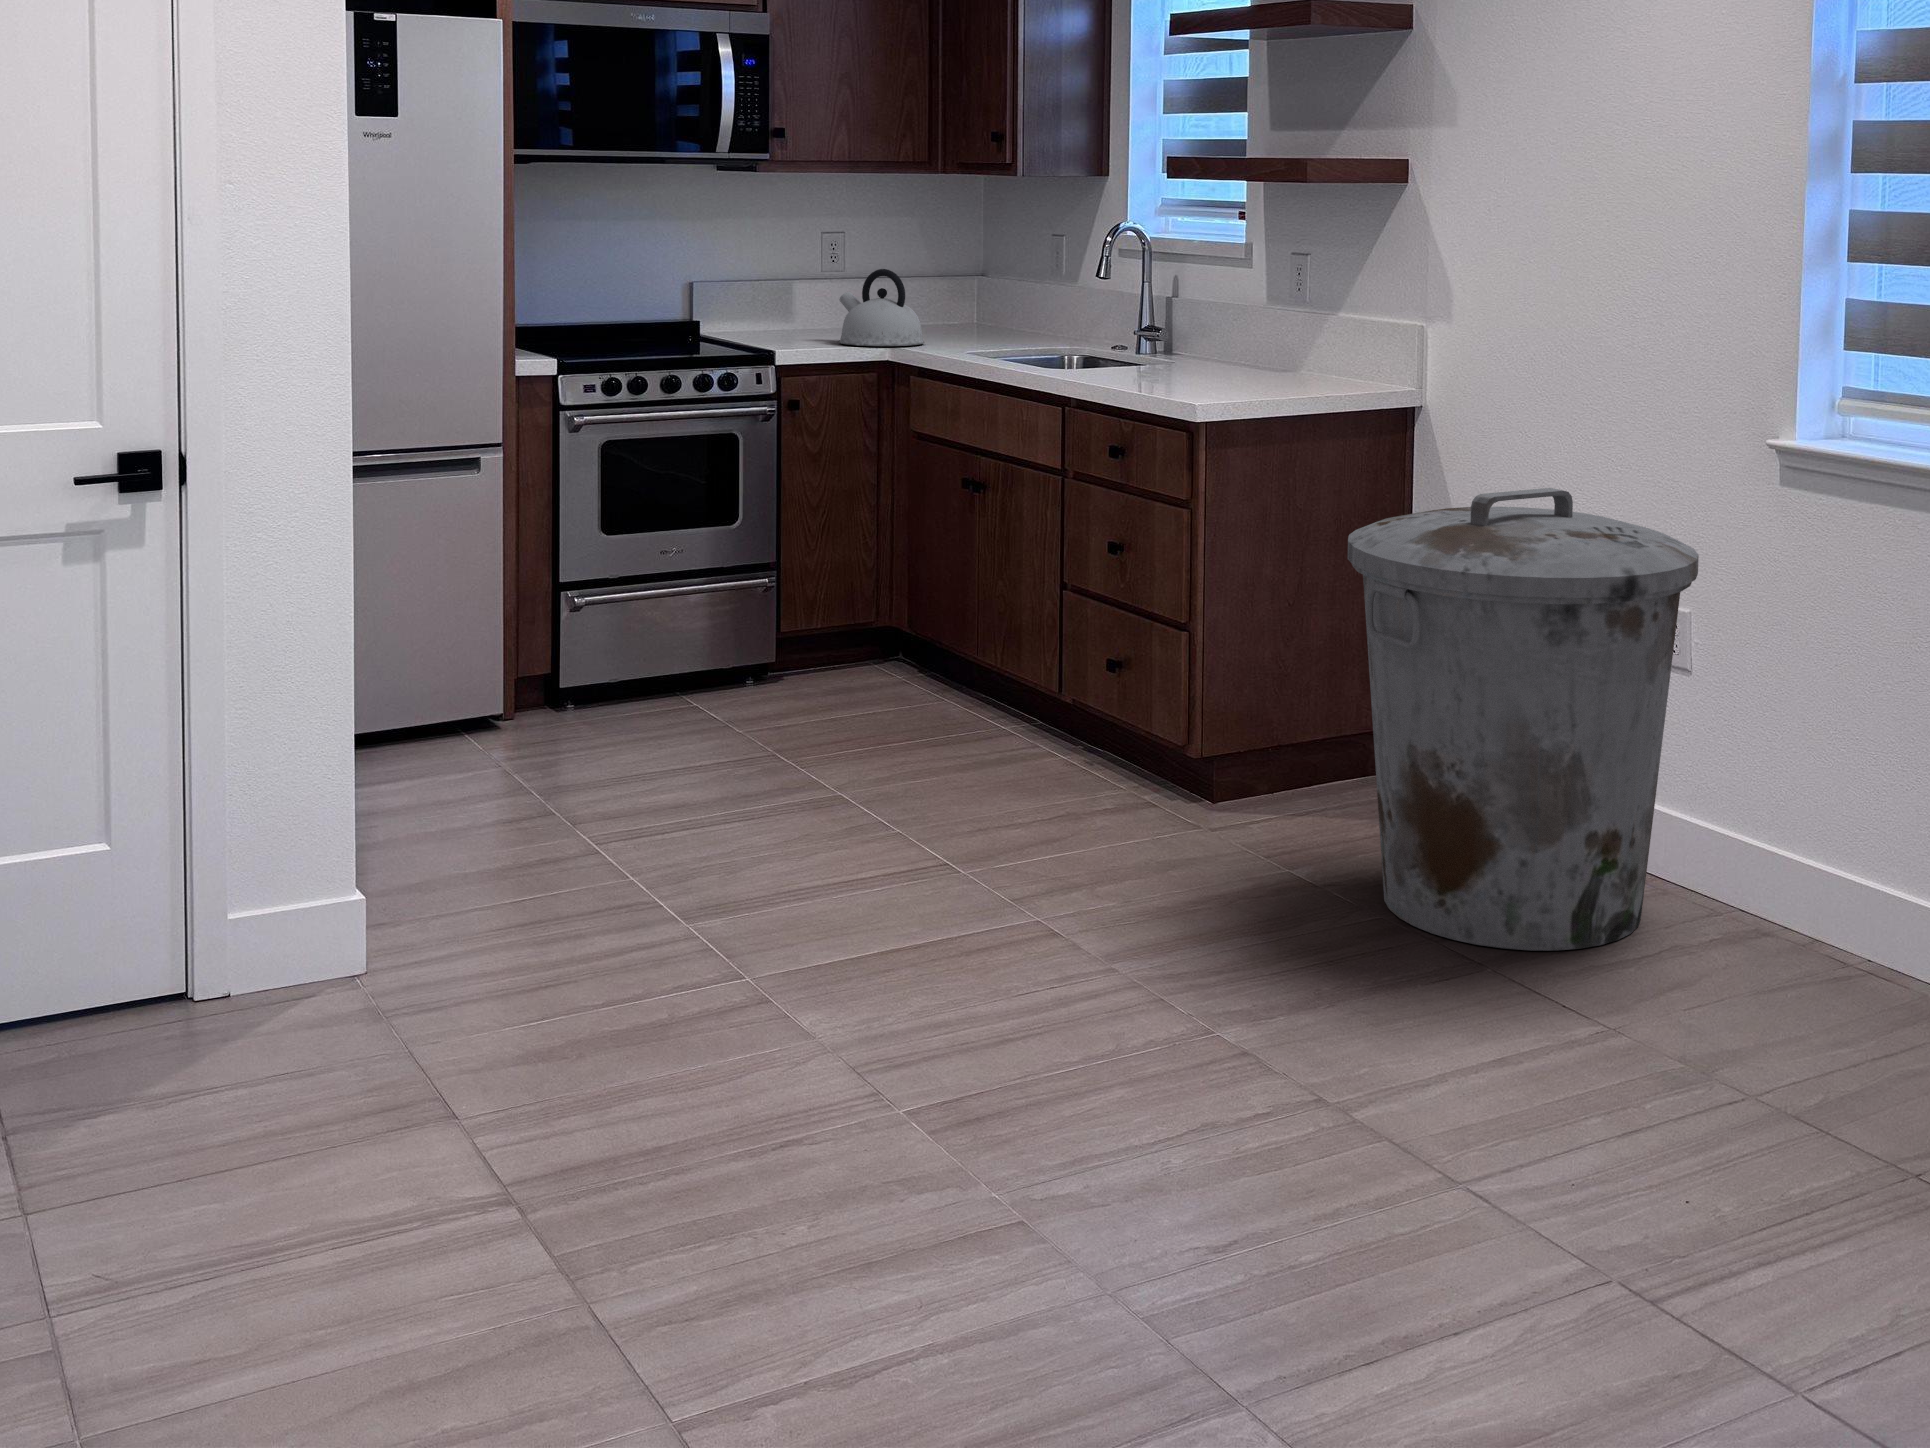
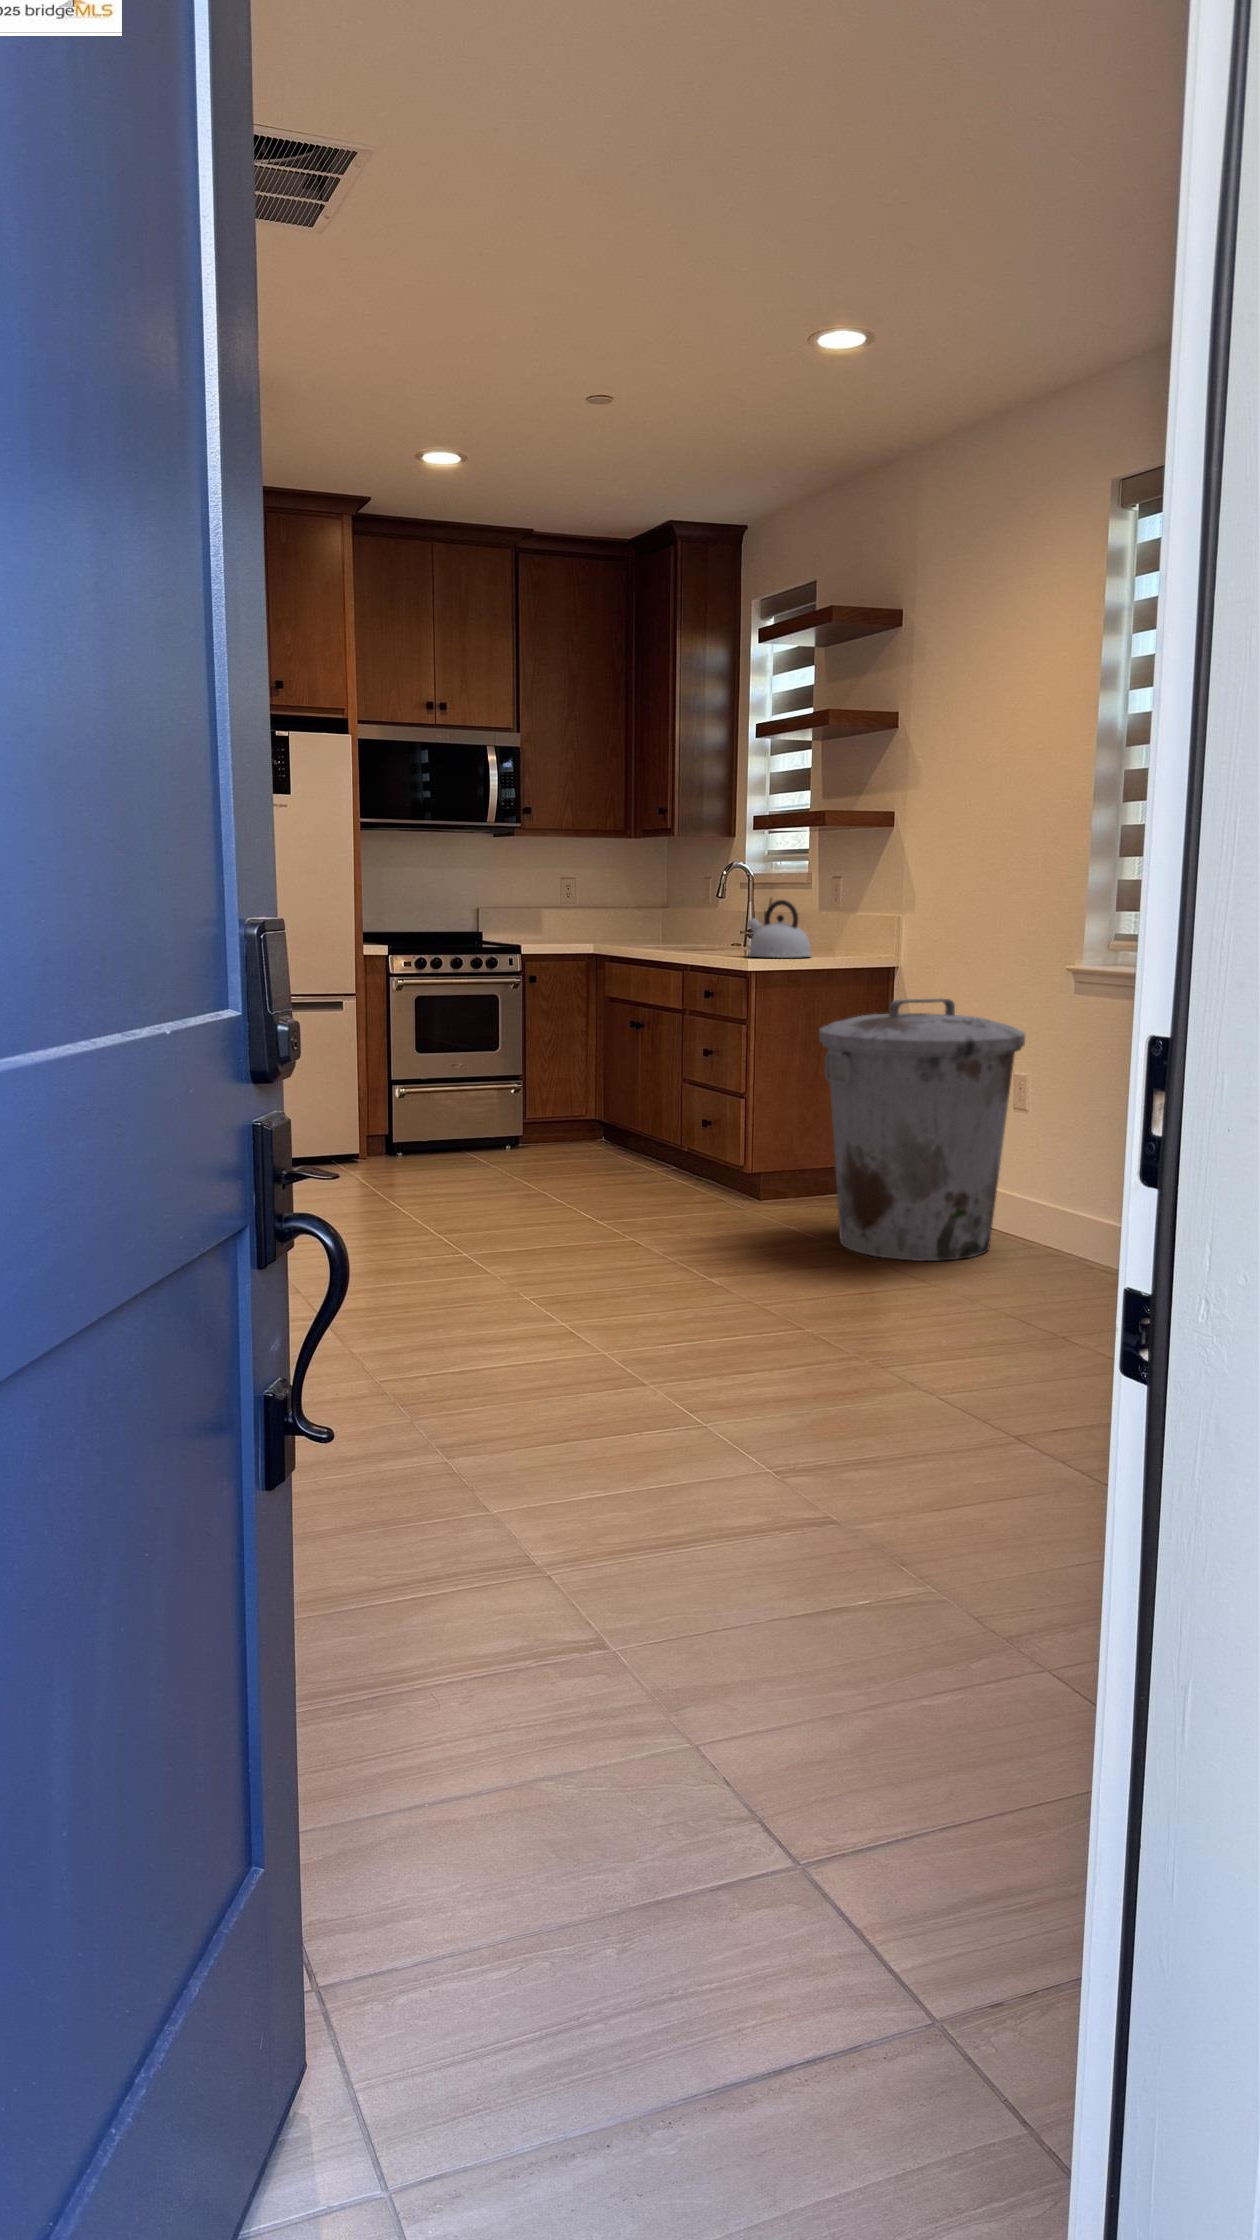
kettle: present [839,269,925,346] -> present [747,900,811,958]

